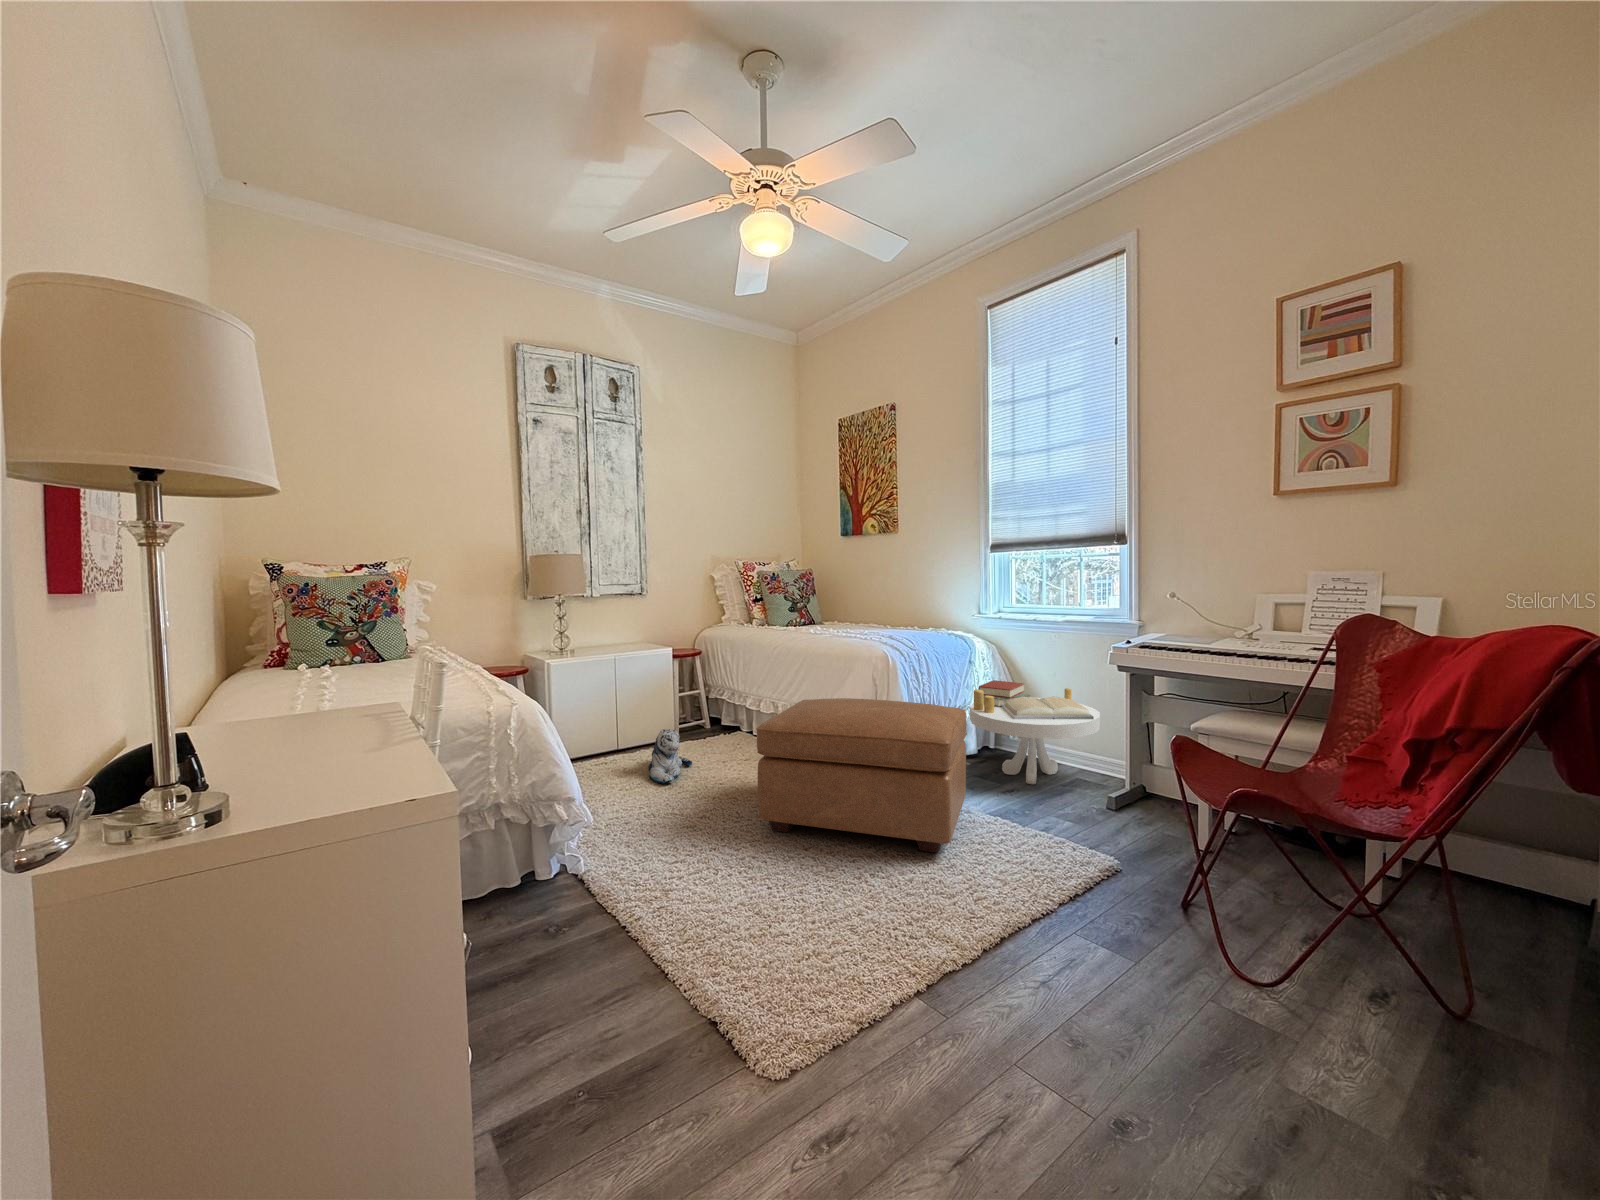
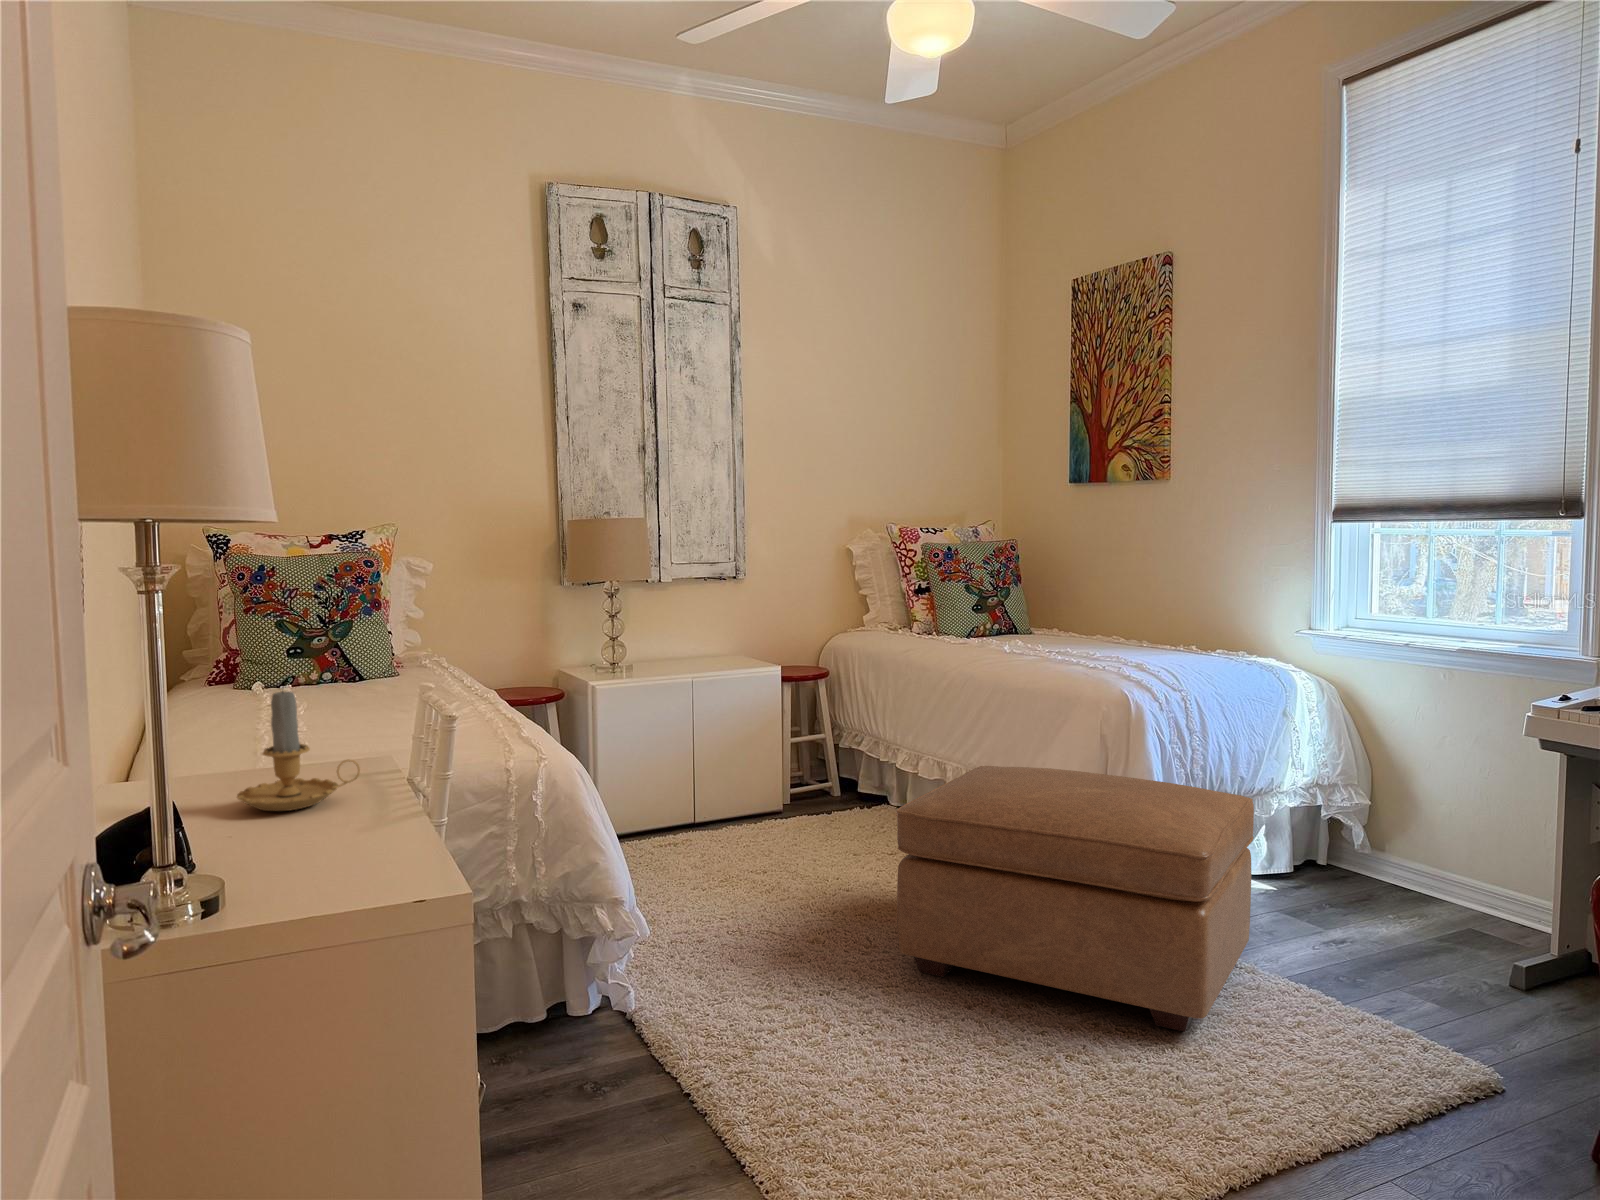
candle: none [263,643,372,741] -> present [237,691,360,811]
side table: present [970,680,1100,784] -> none [1271,746,1512,932]
plush toy: present [648,729,692,783] -> none [737,799,805,884]

